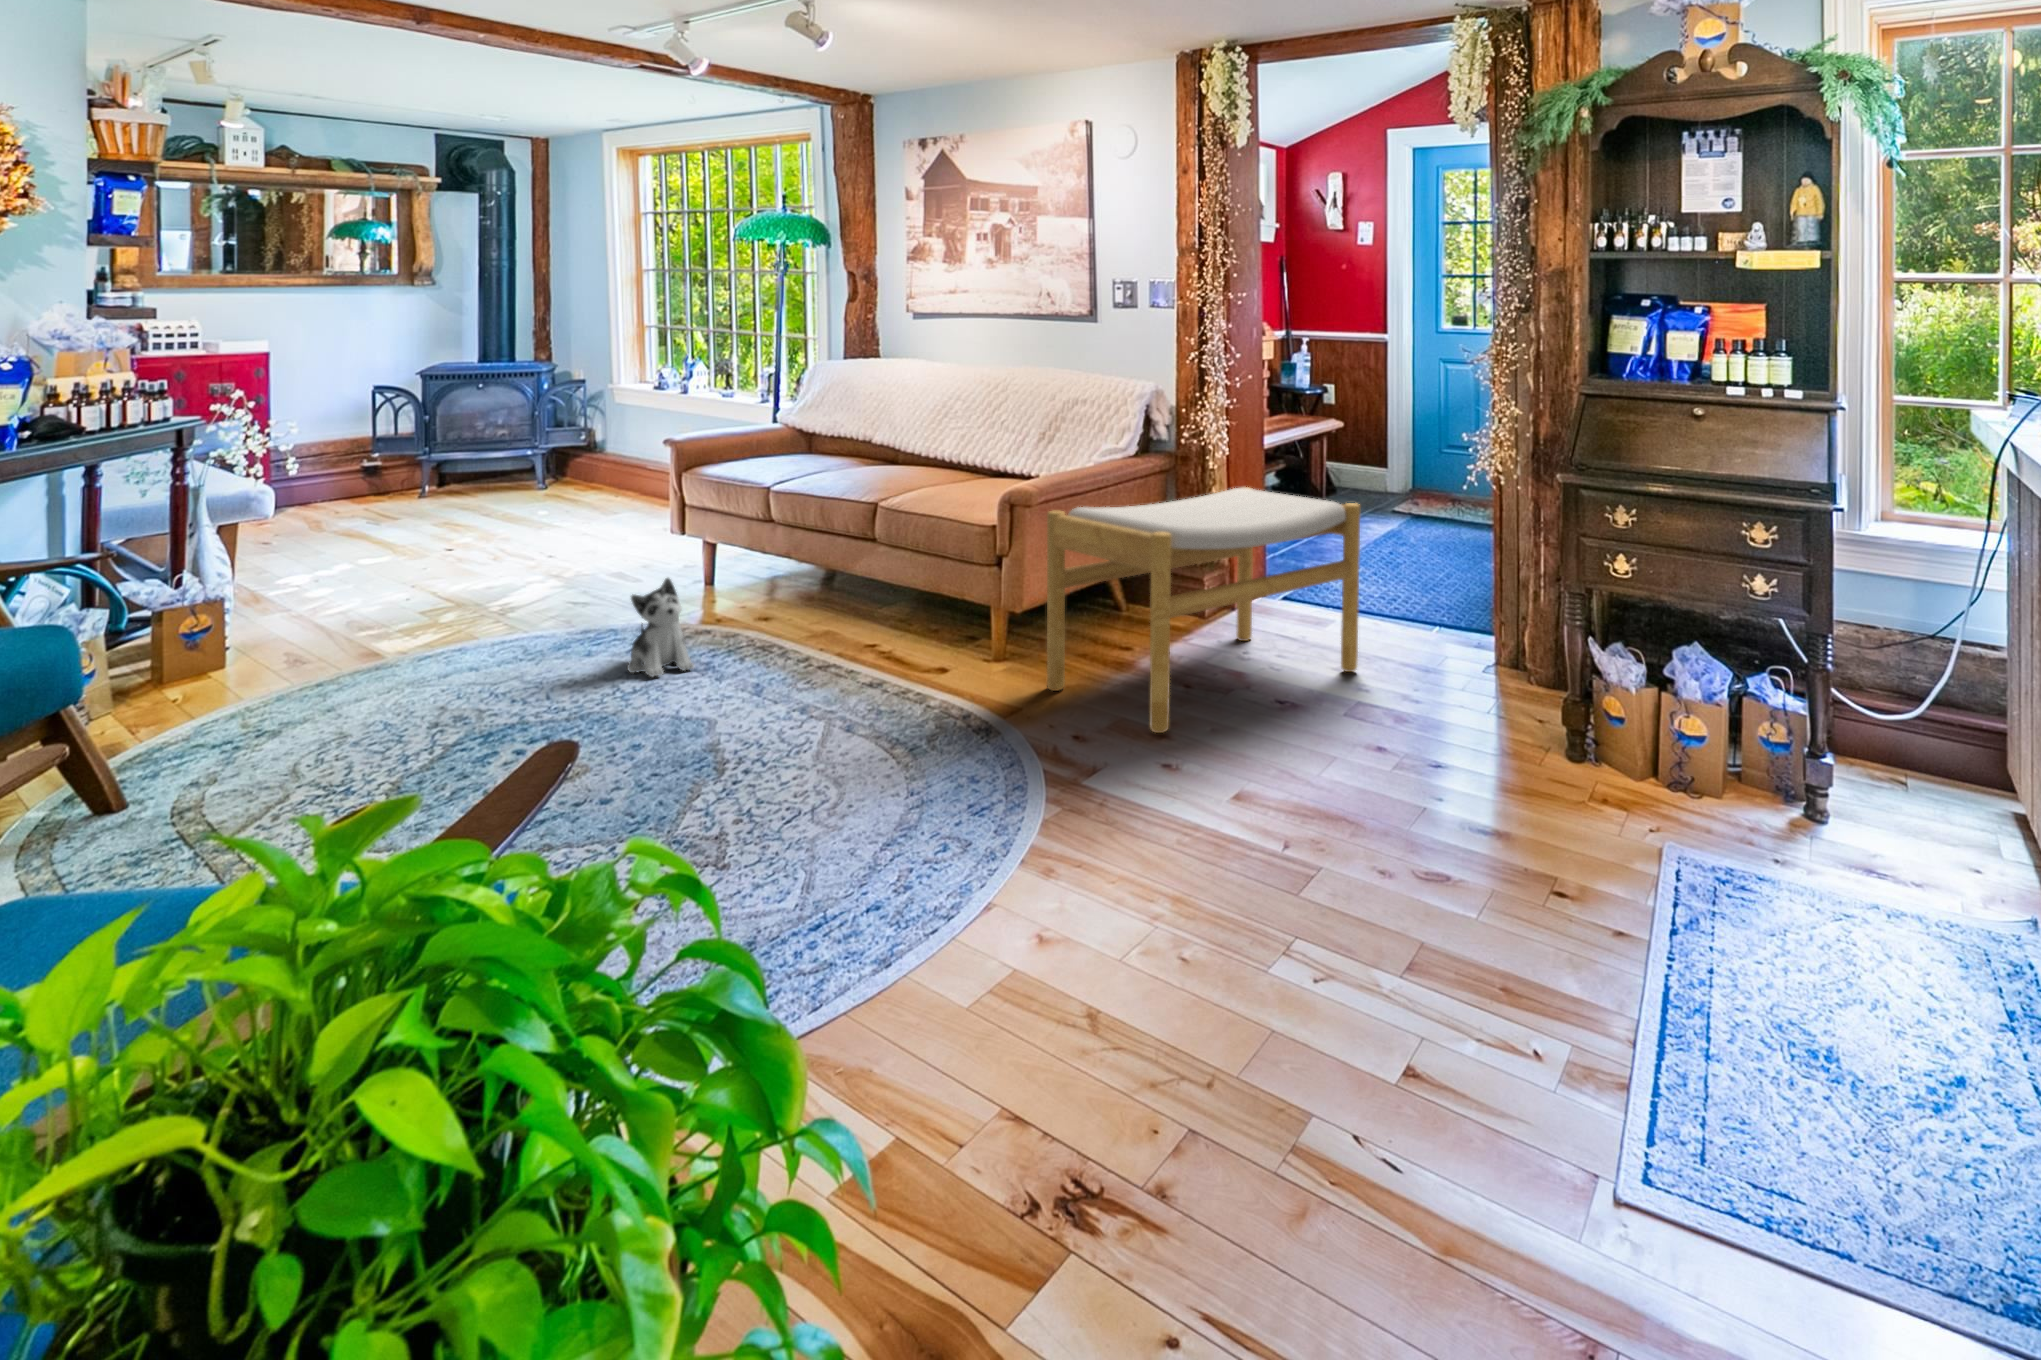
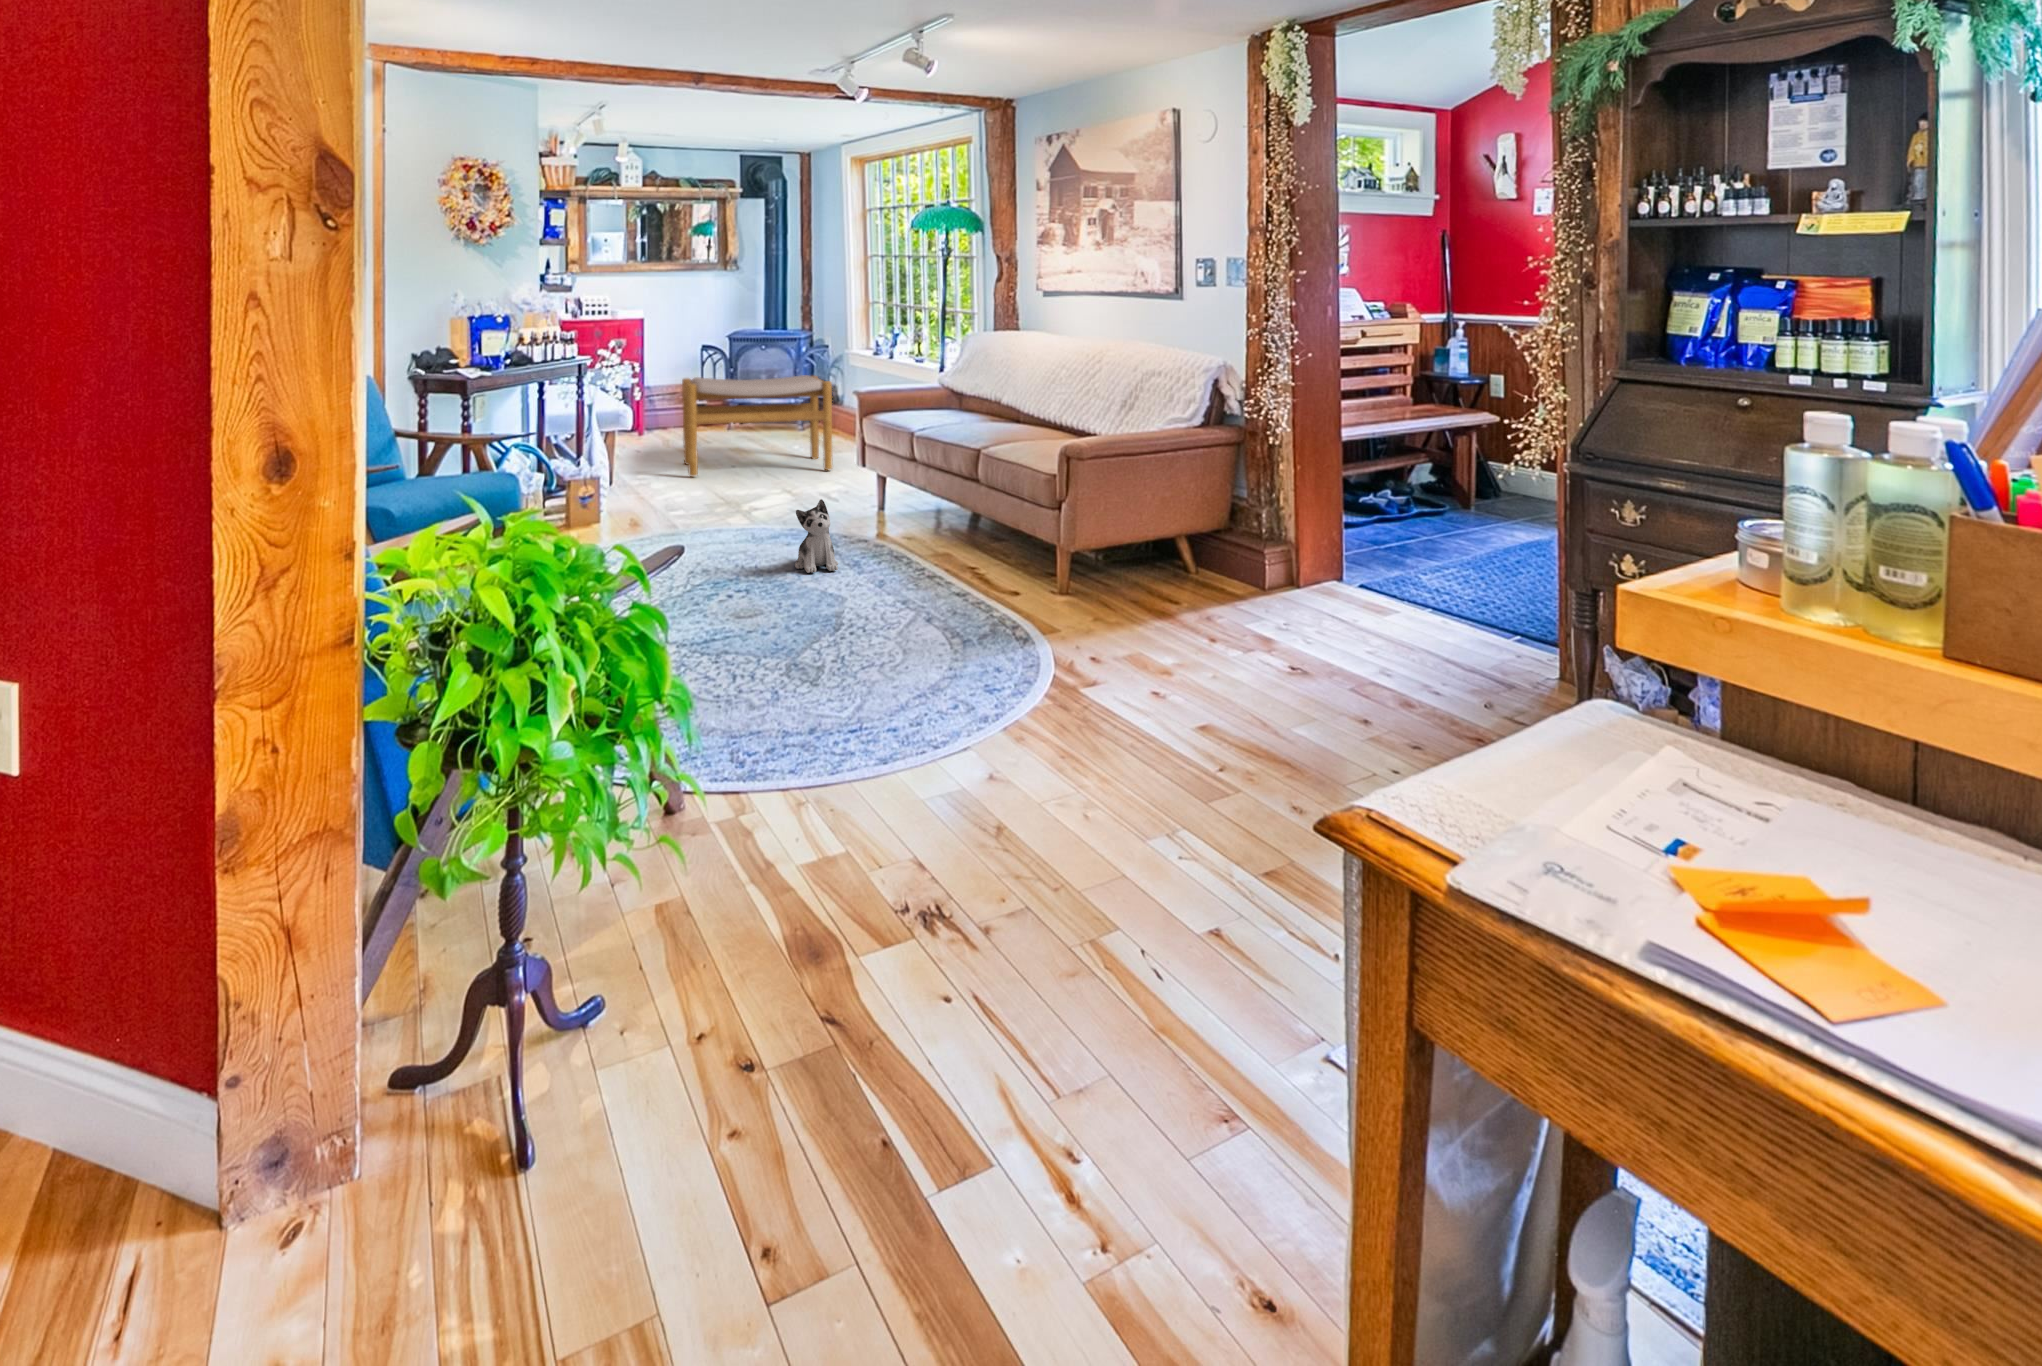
footstool: present [1047,487,1360,733] -> present [682,375,833,476]

